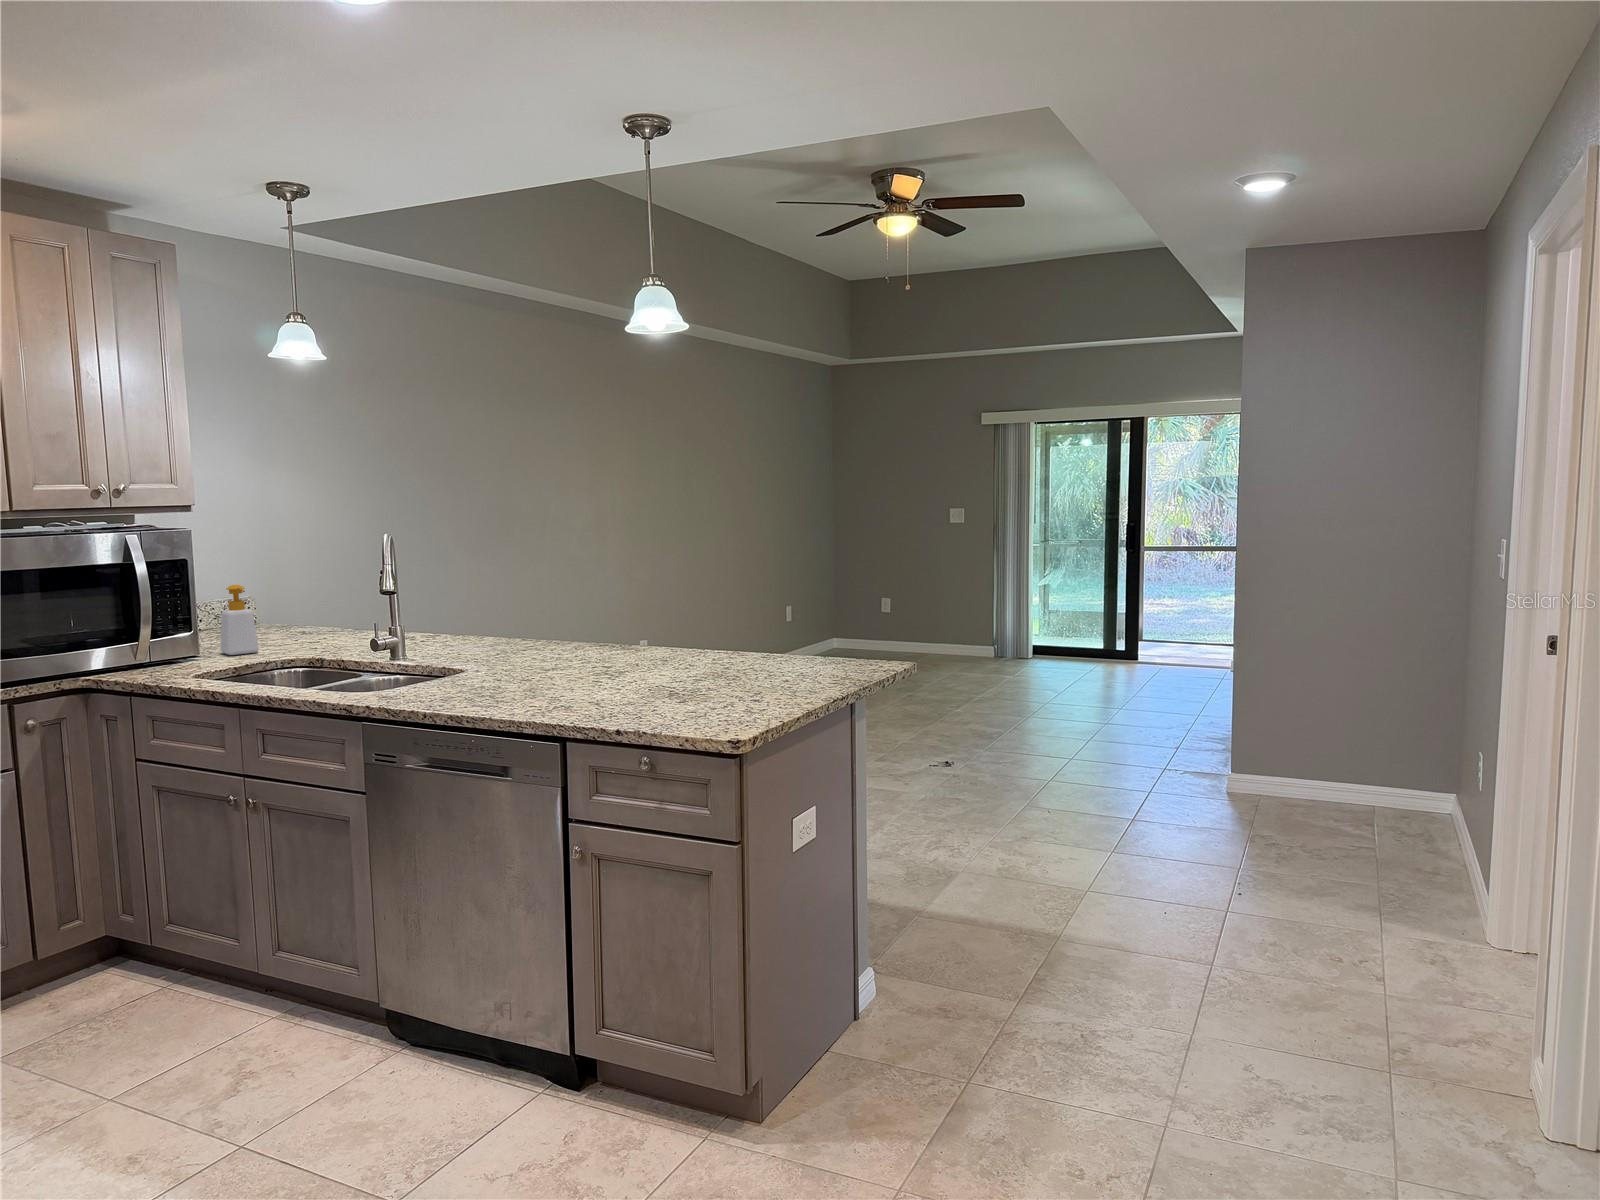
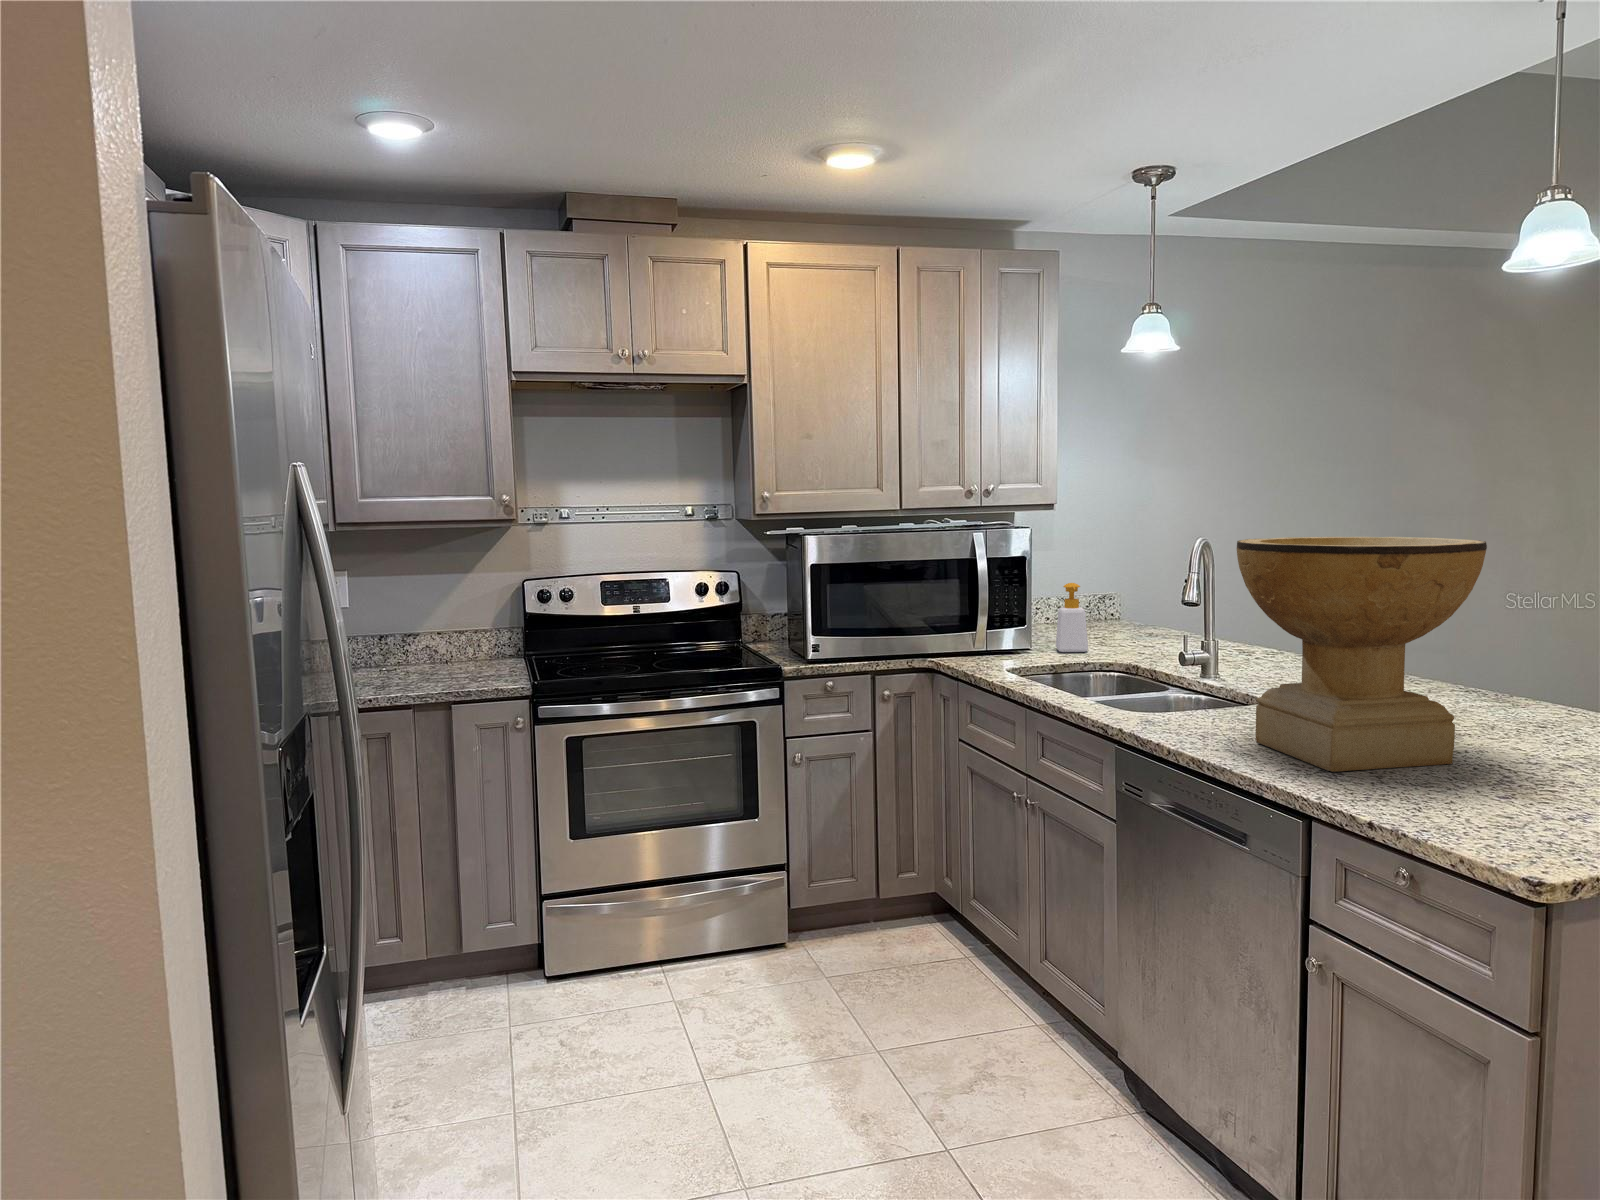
decorative bowl: none [471,528,644,706] -> present [1237,537,1487,772]

